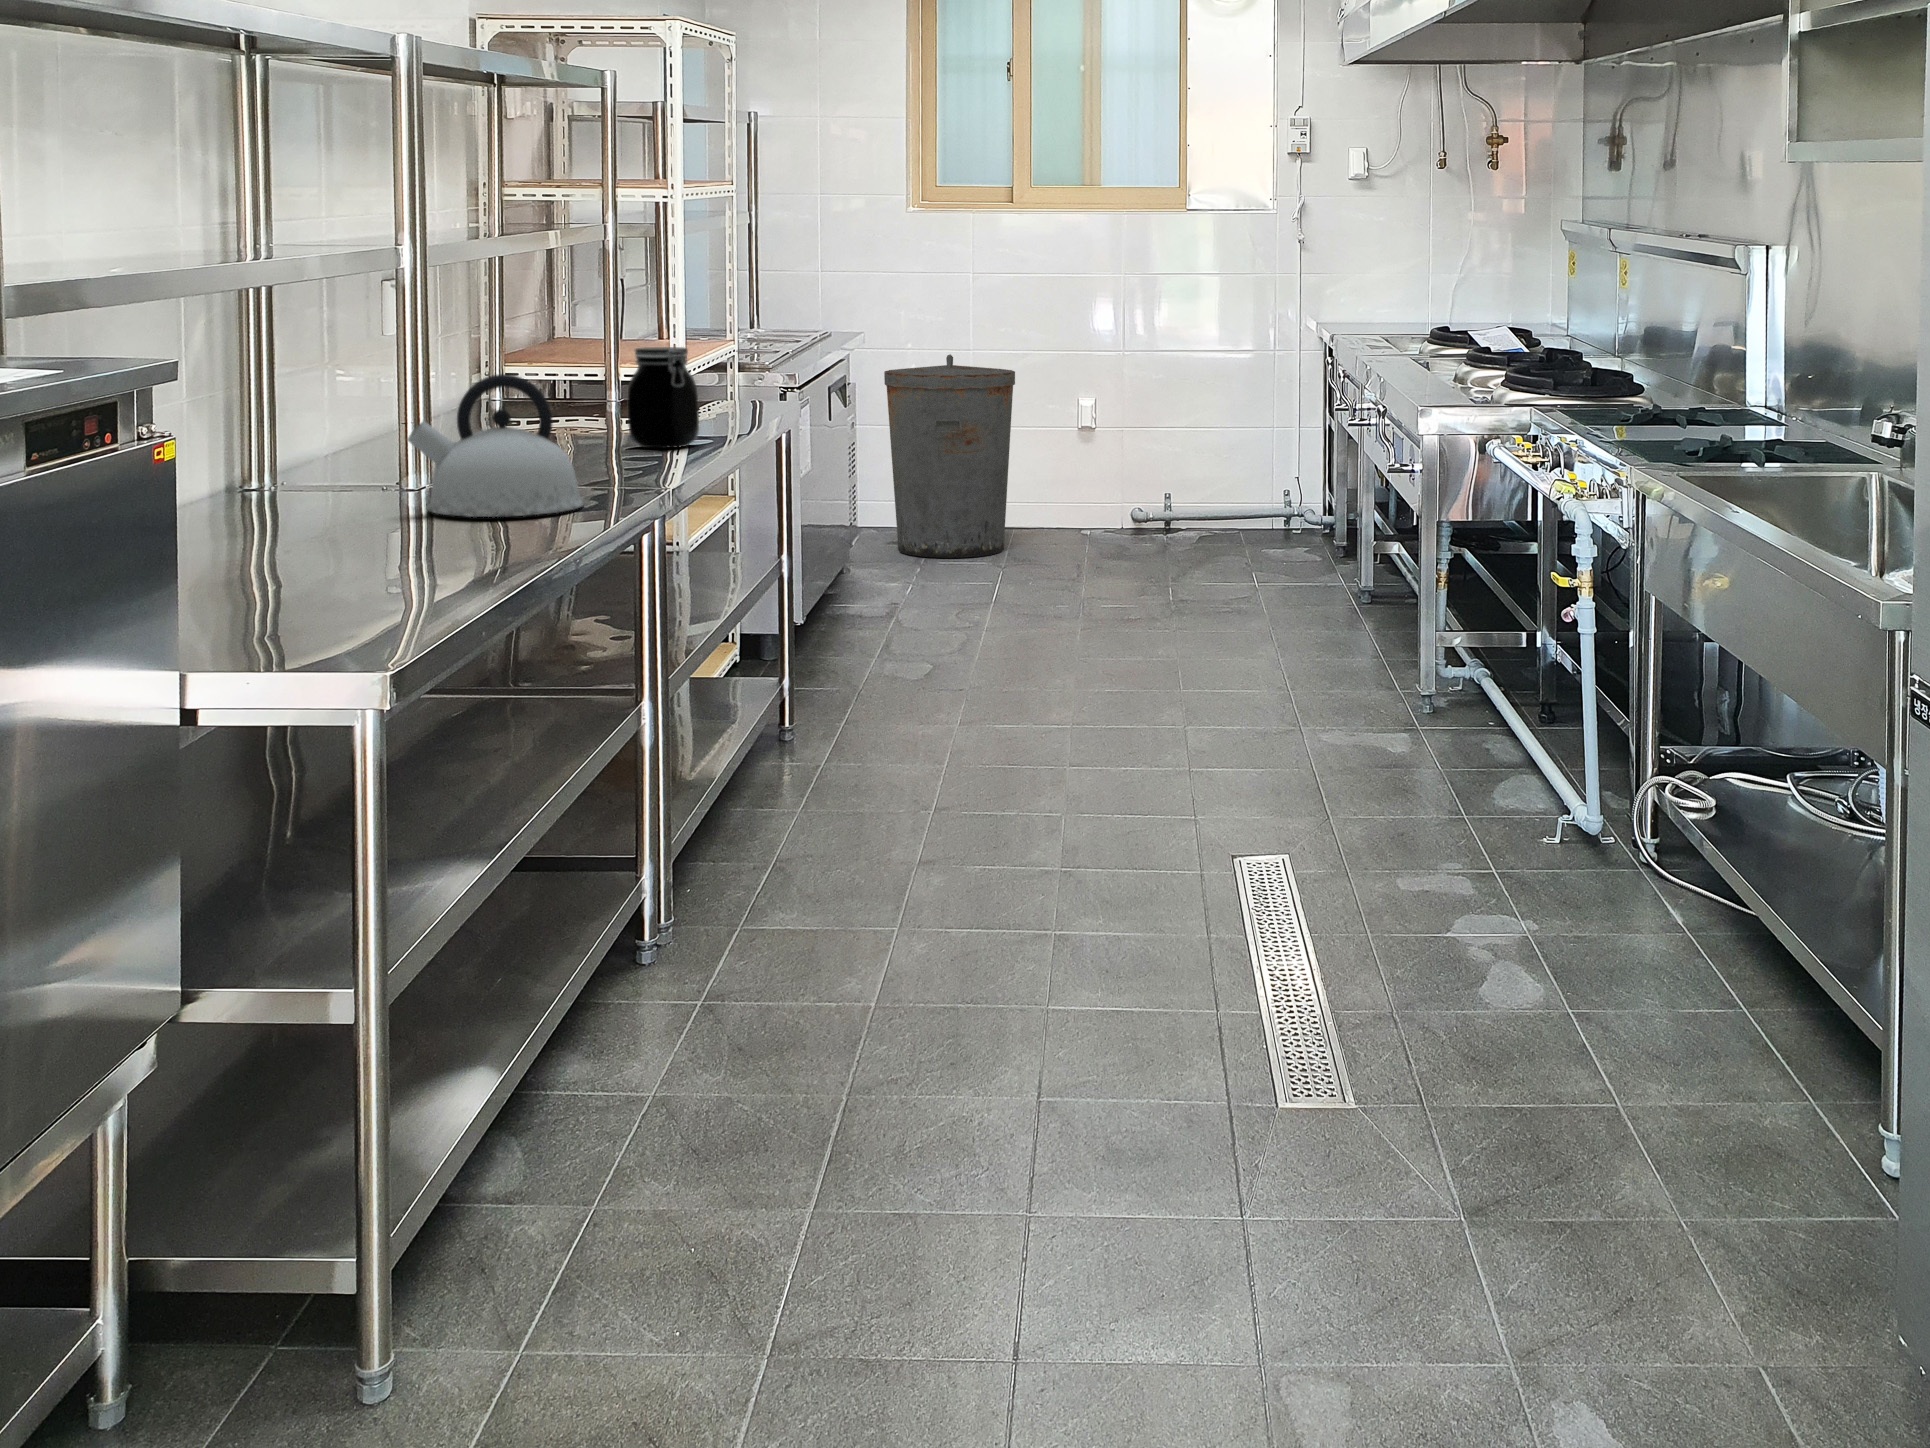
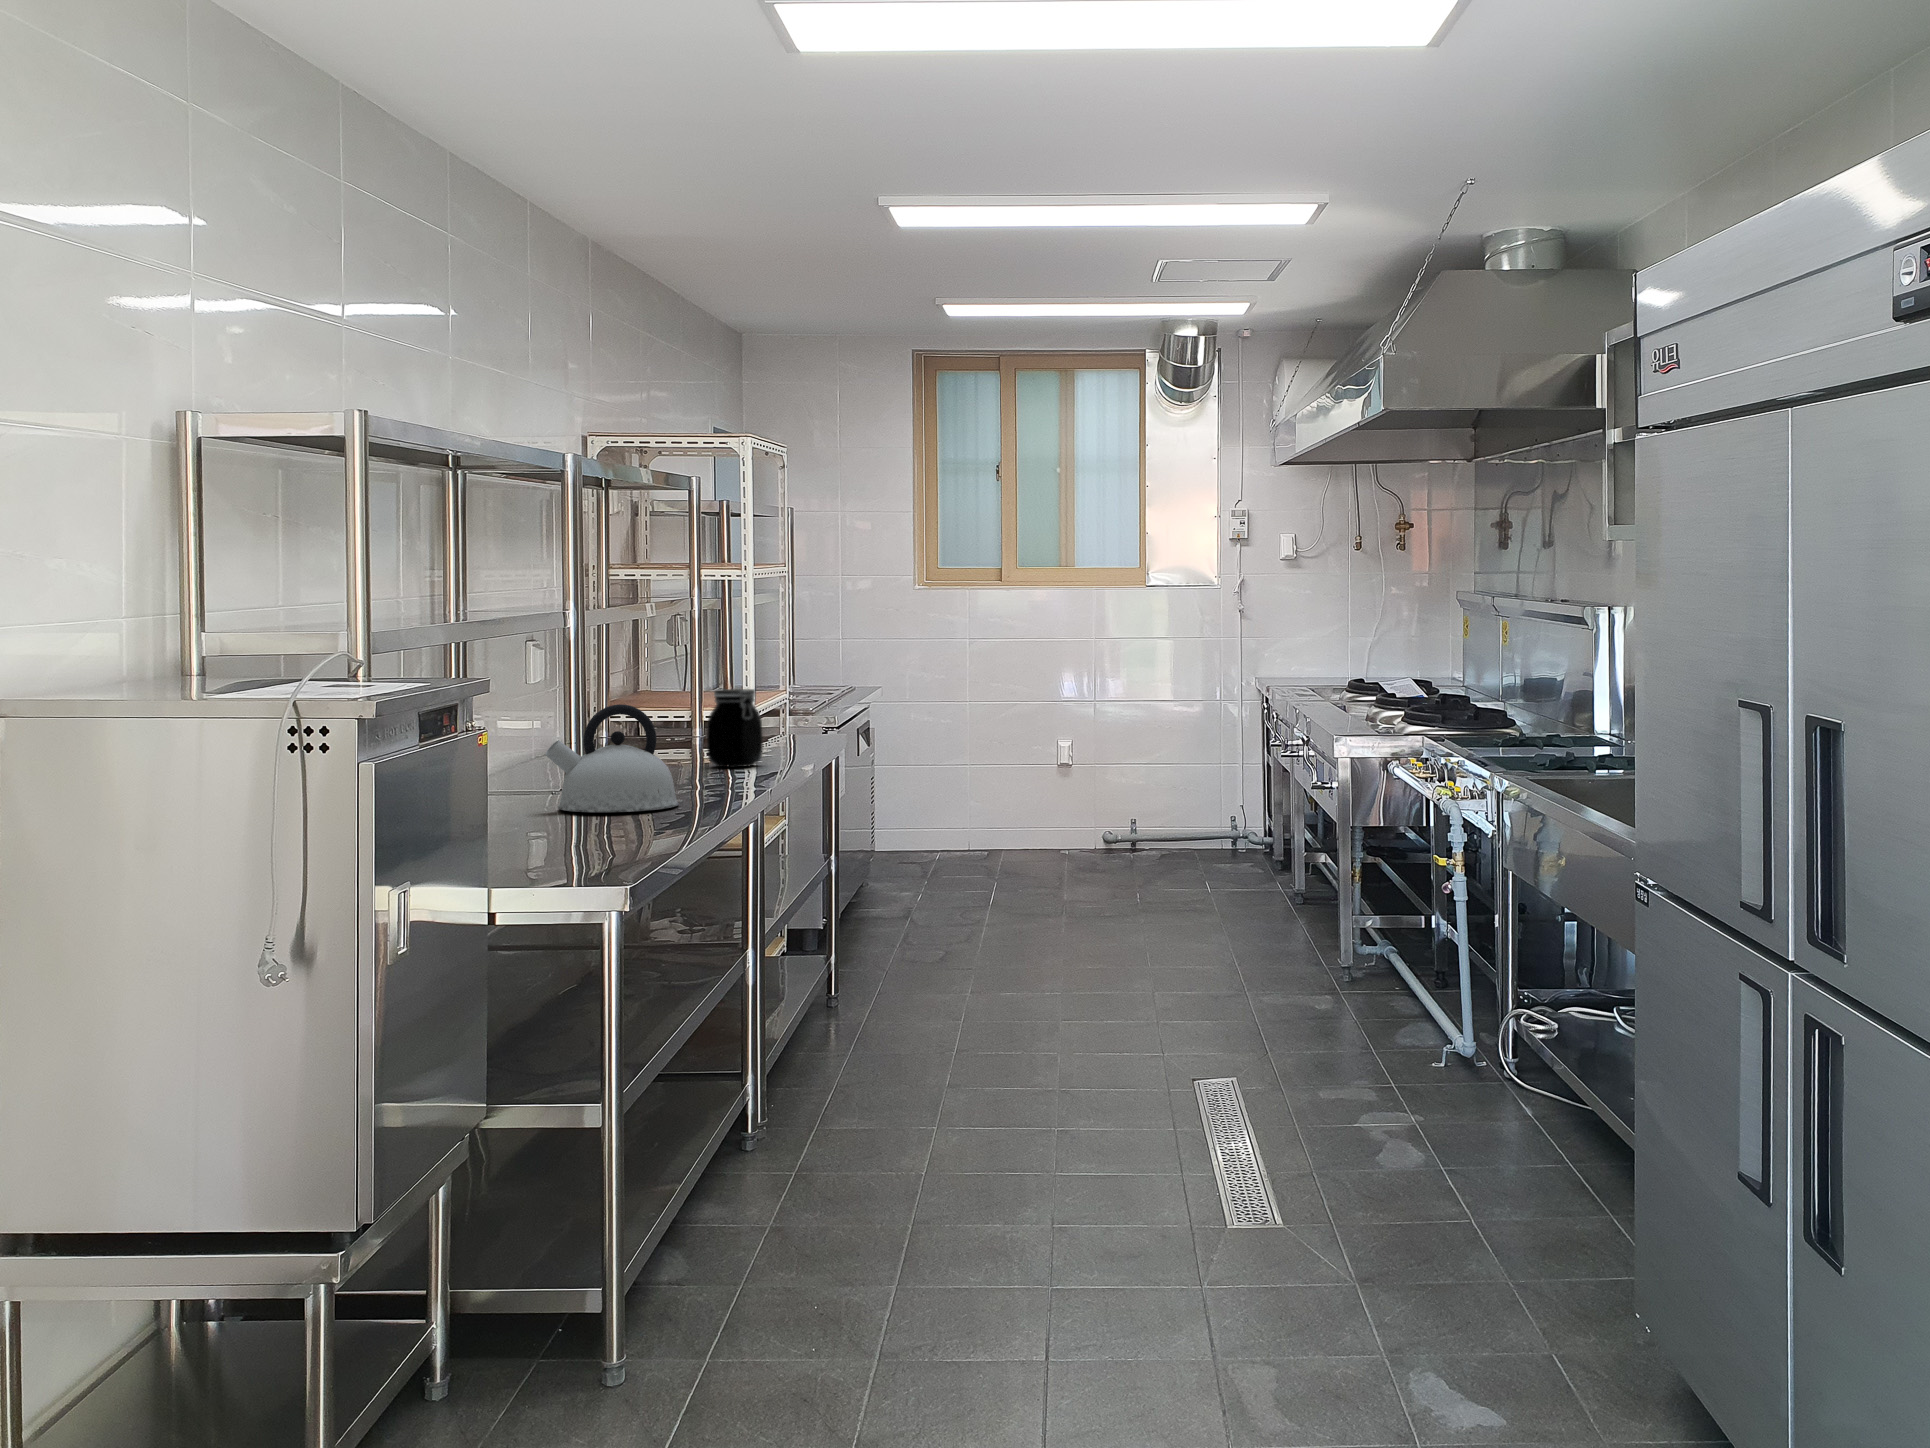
trash can: present [884,354,1015,558] -> none [902,705,1009,872]

